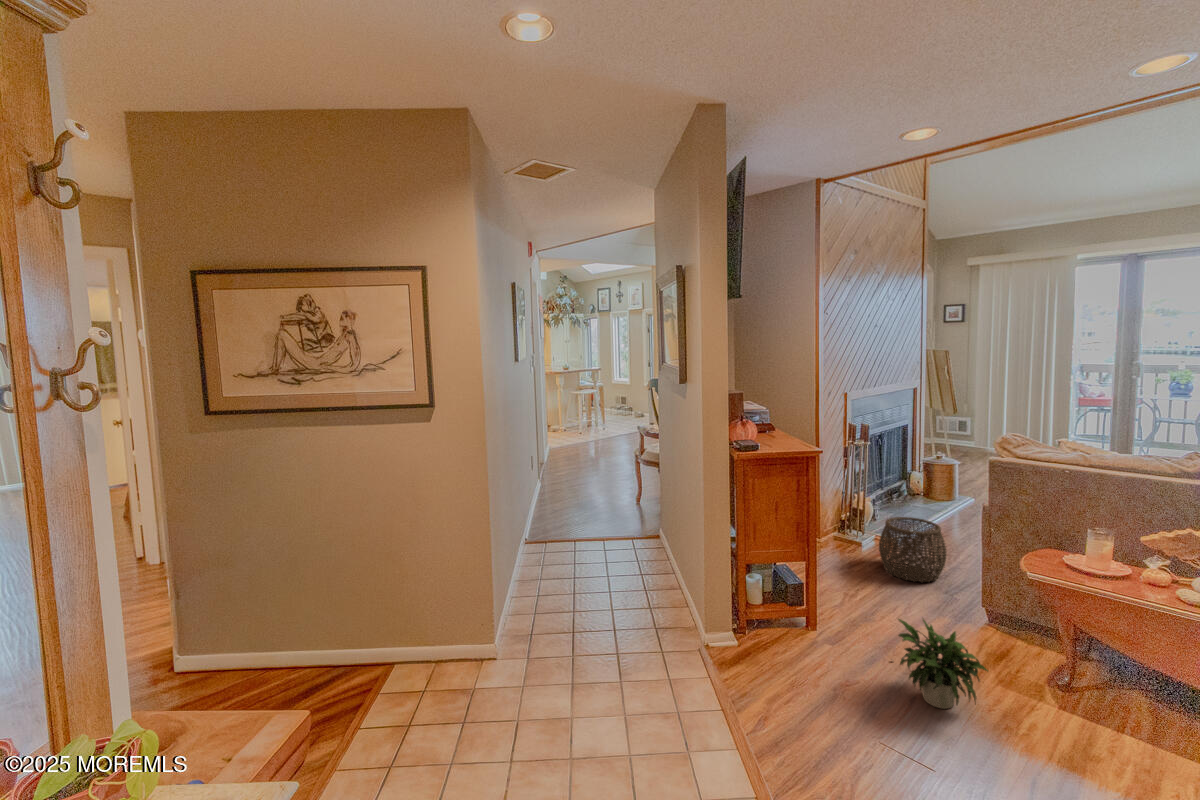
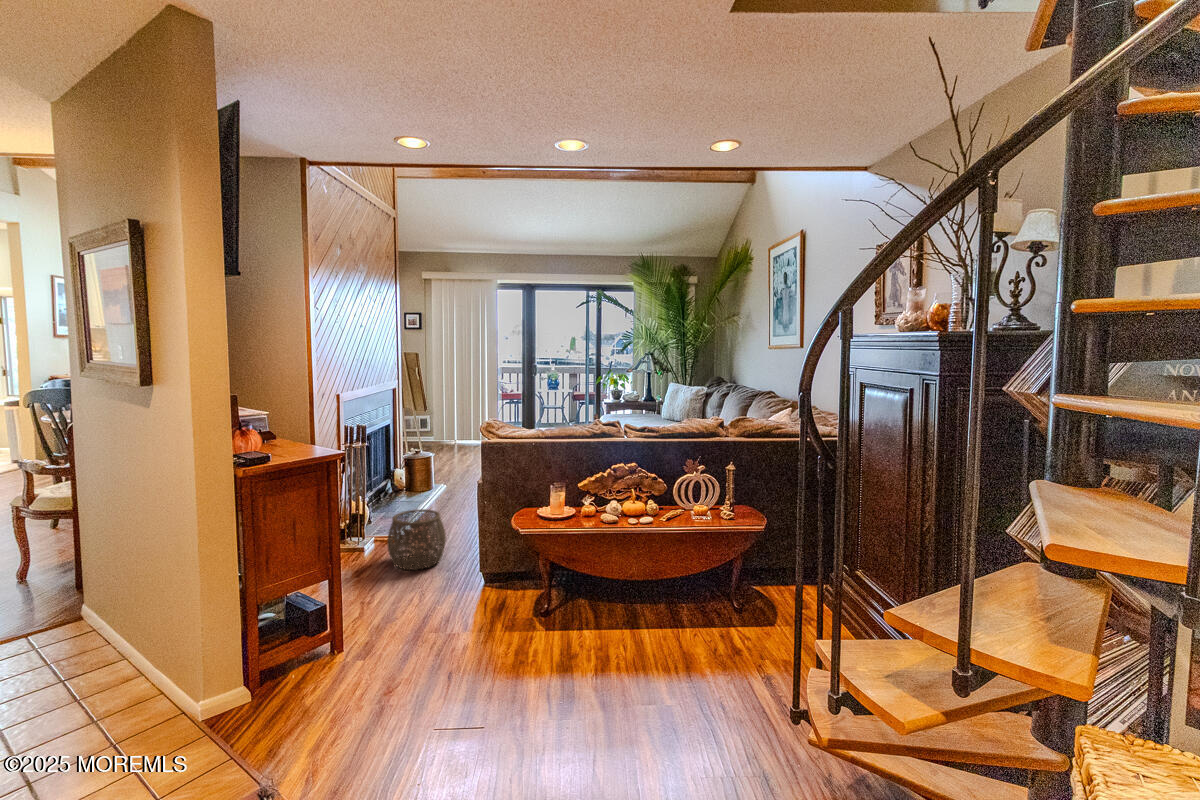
potted plant: present [893,619,988,709] -> none [425,595,507,672]

